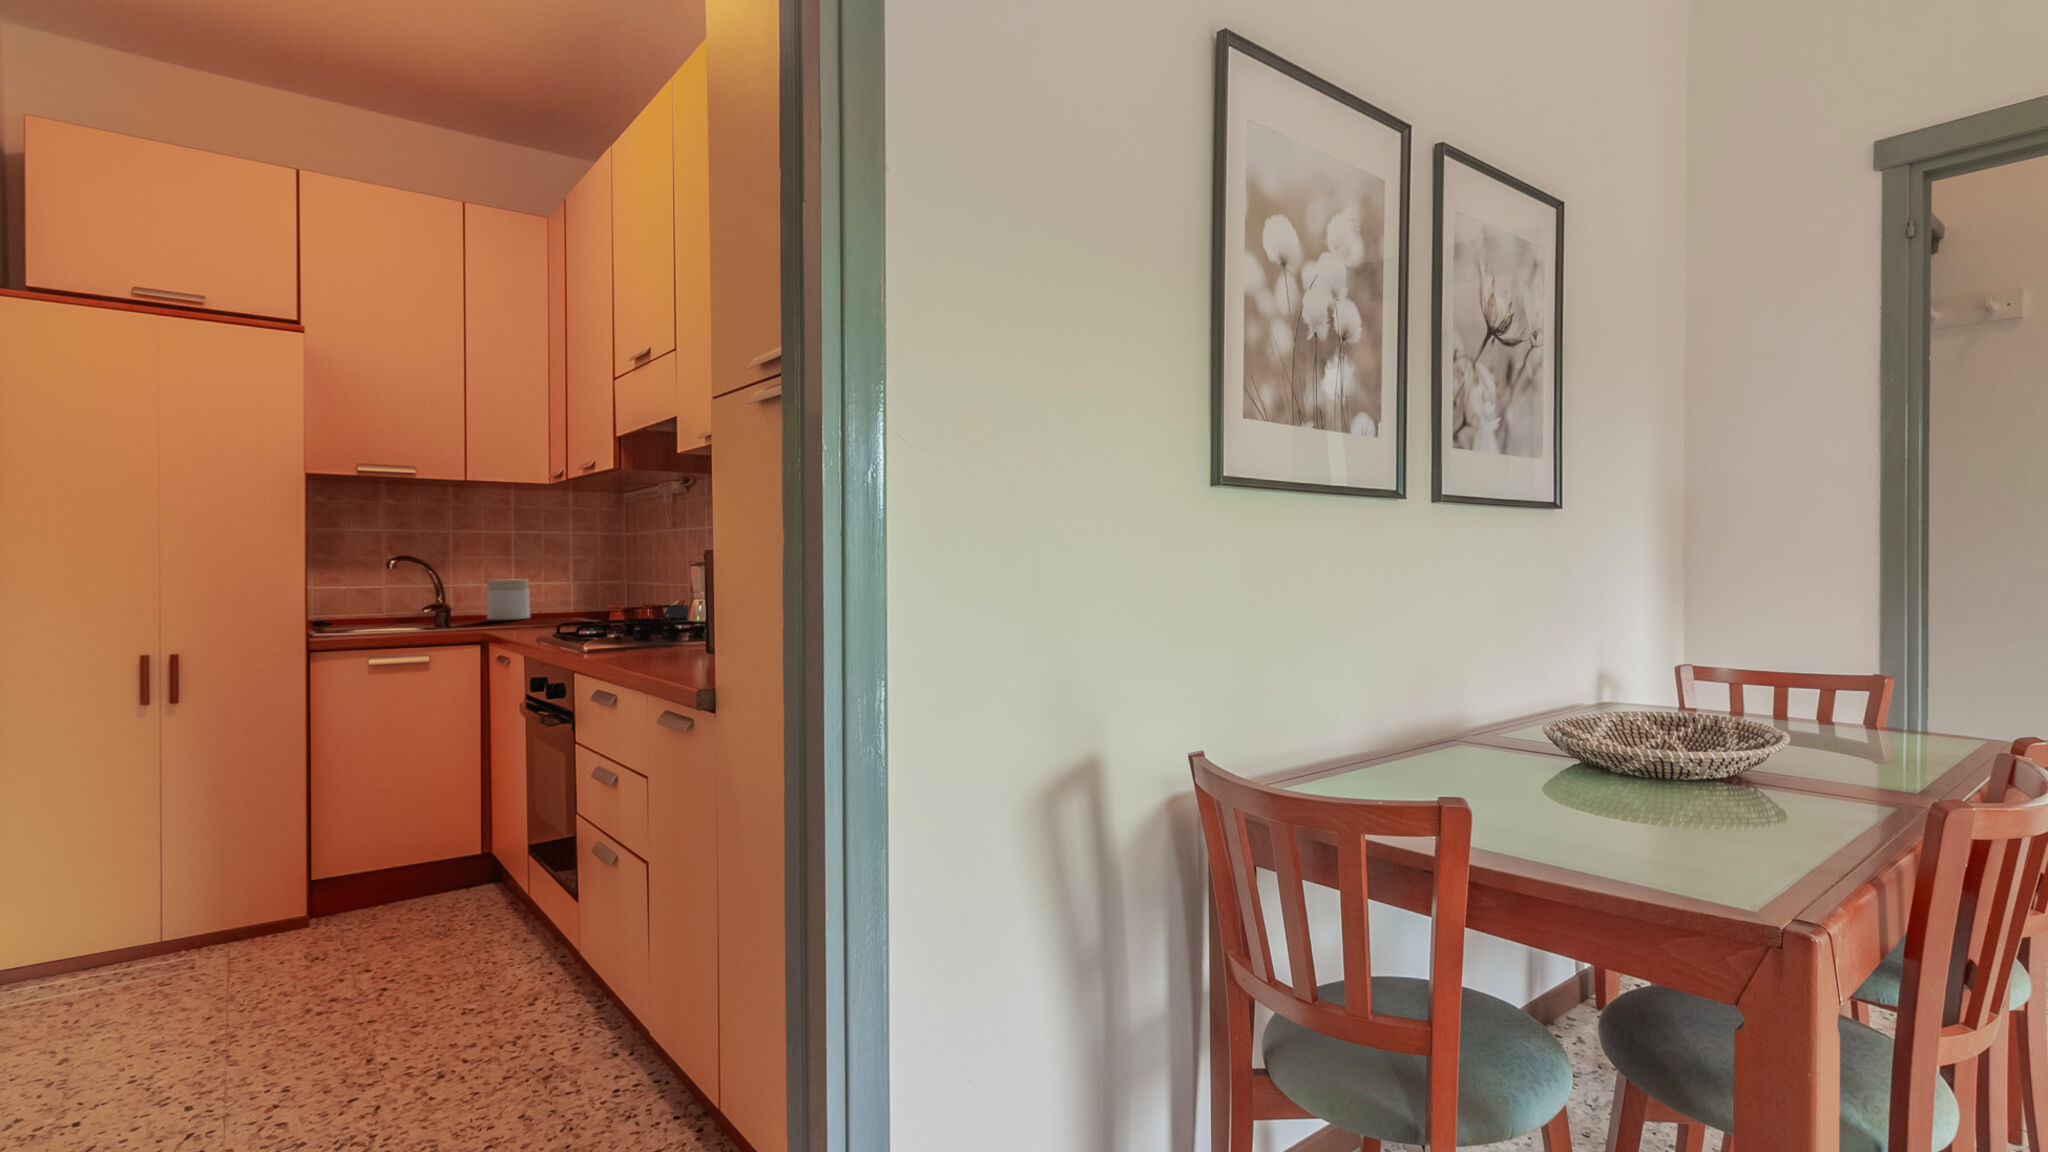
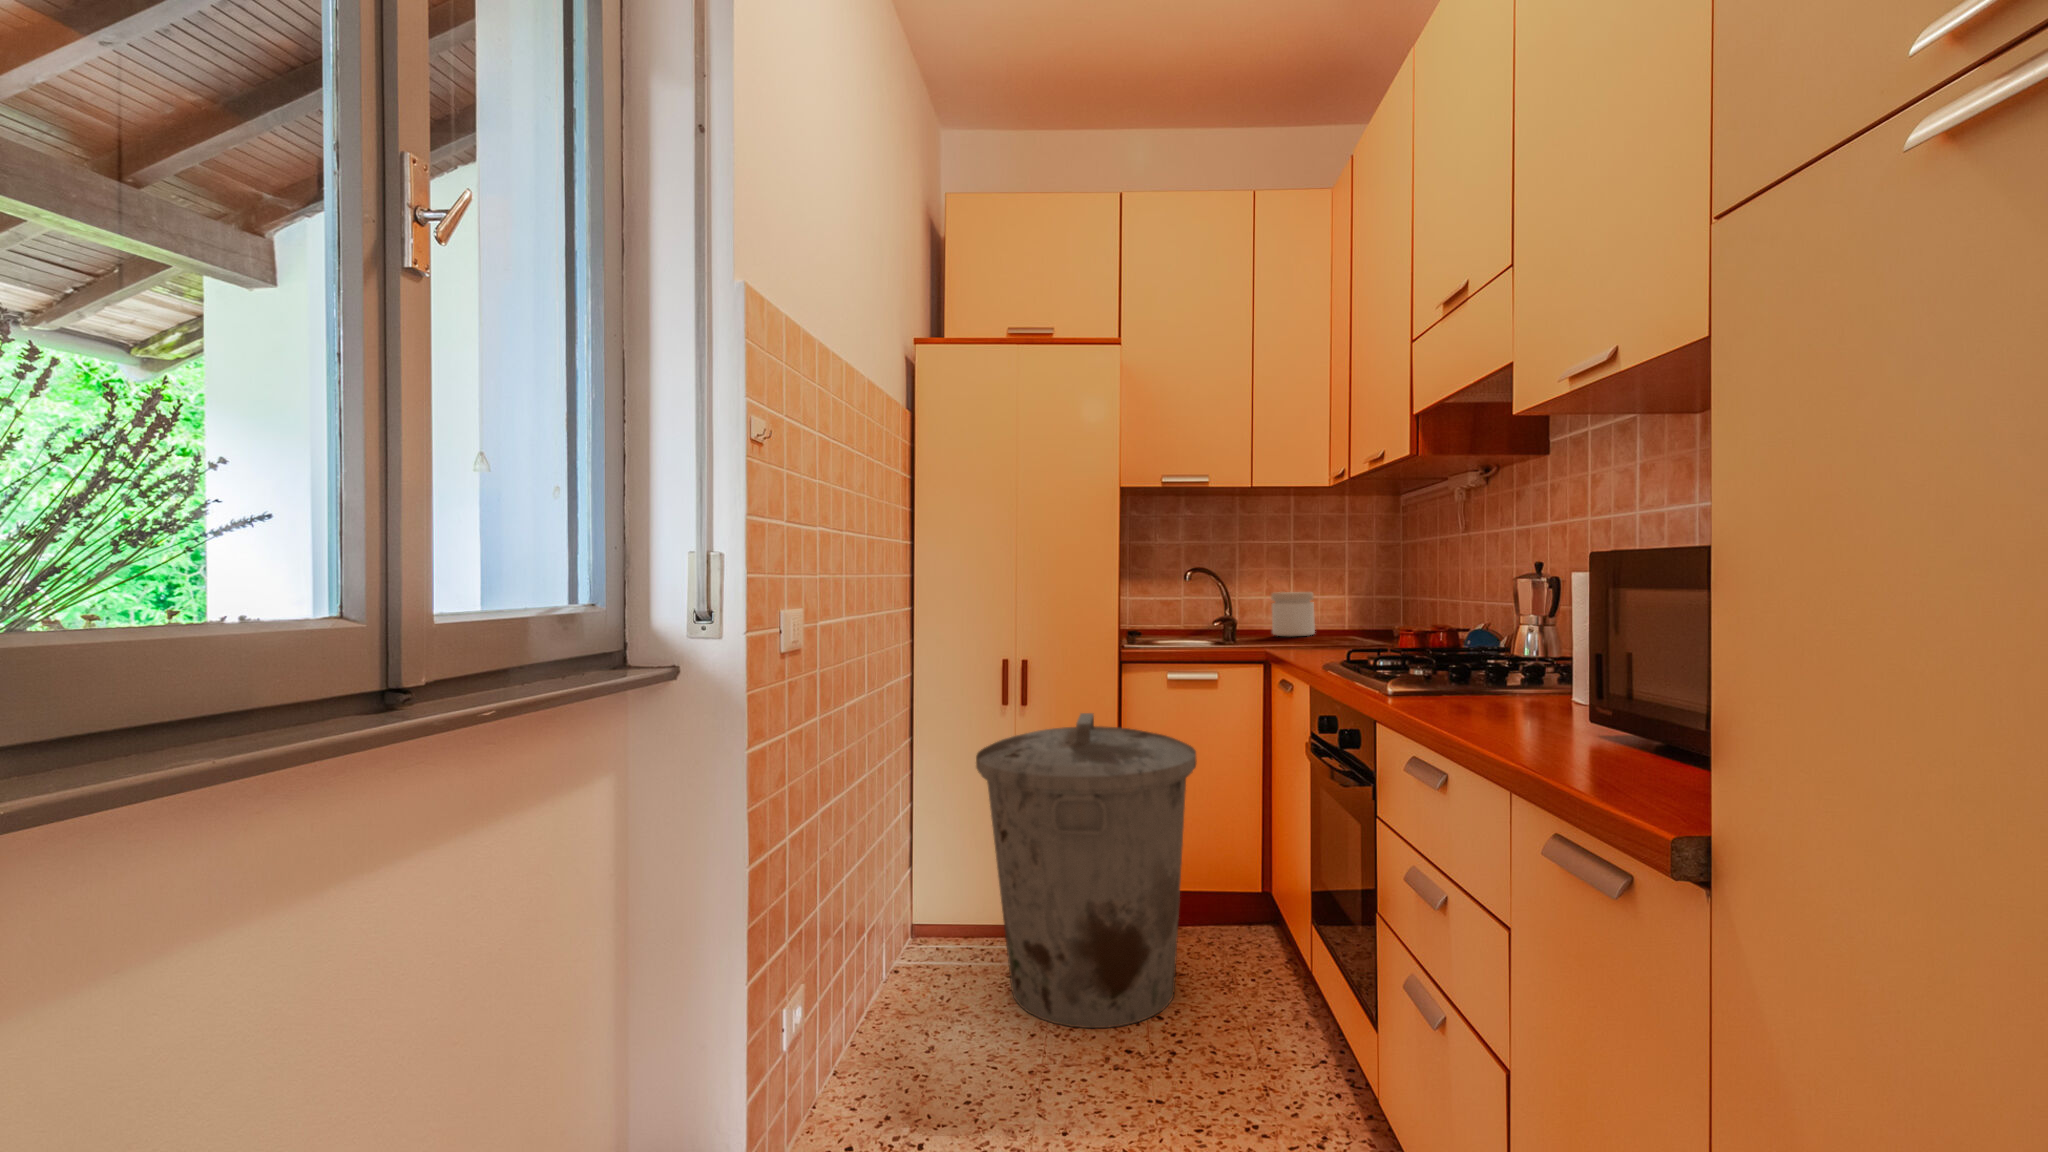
trash can: none [125,700,409,1013] -> present [976,713,1197,1028]

